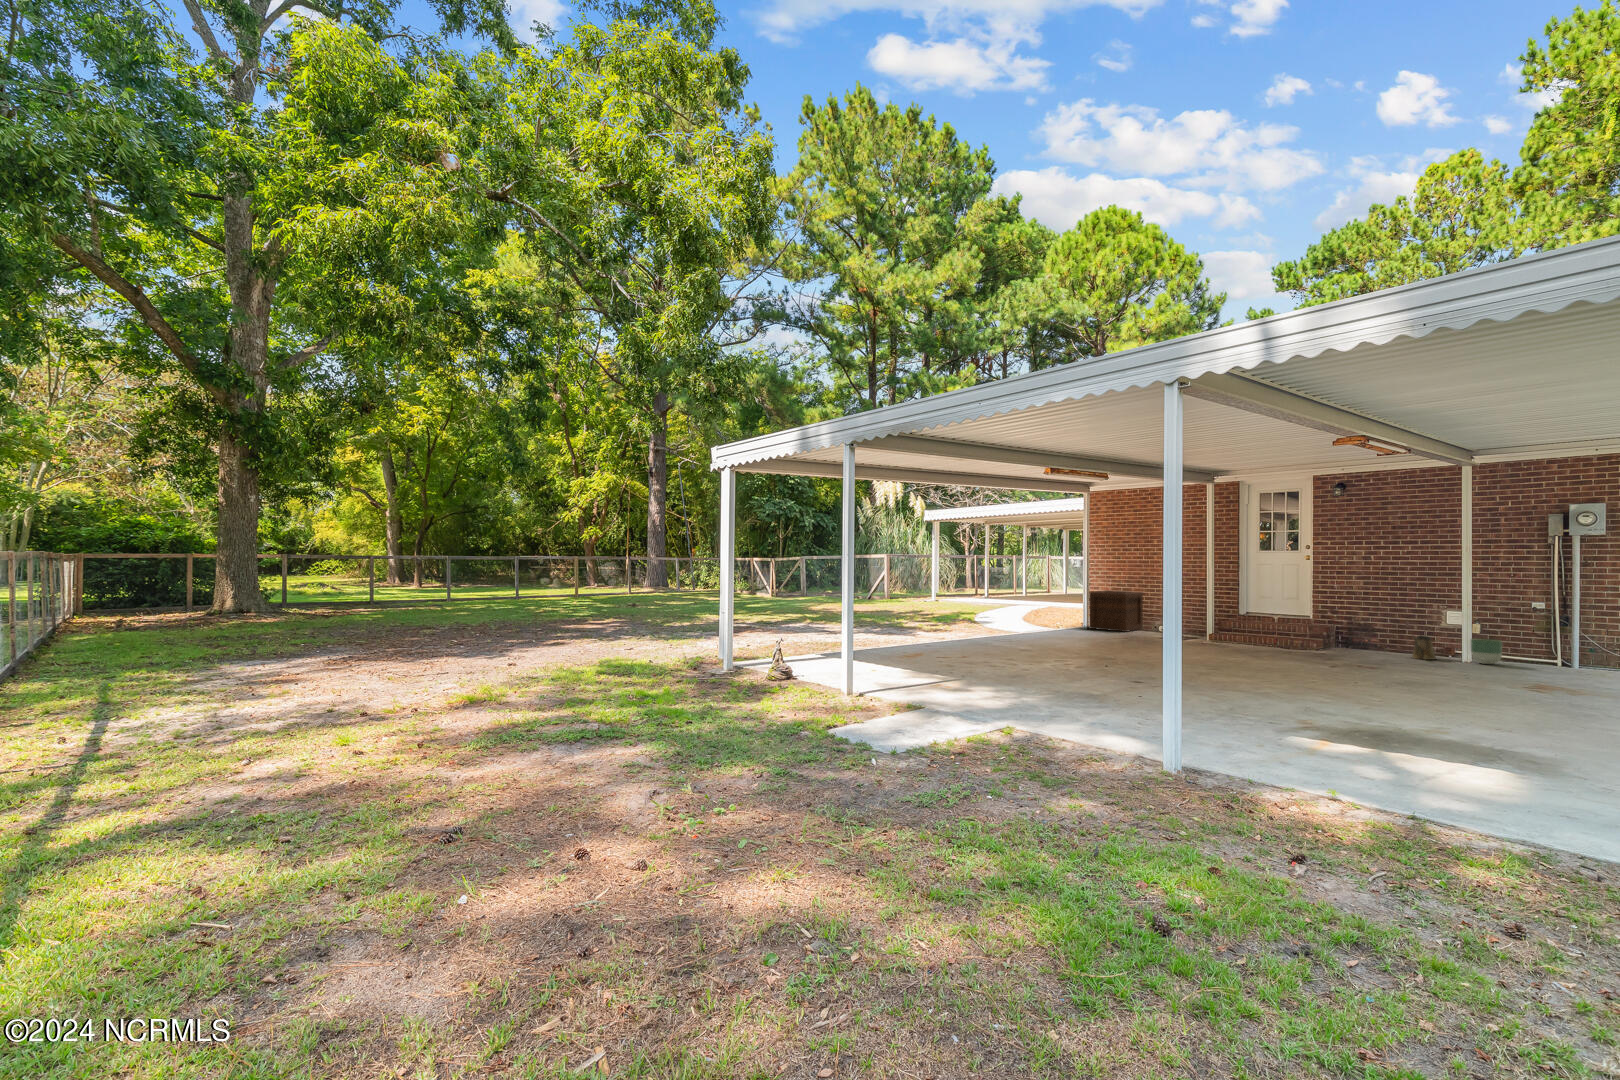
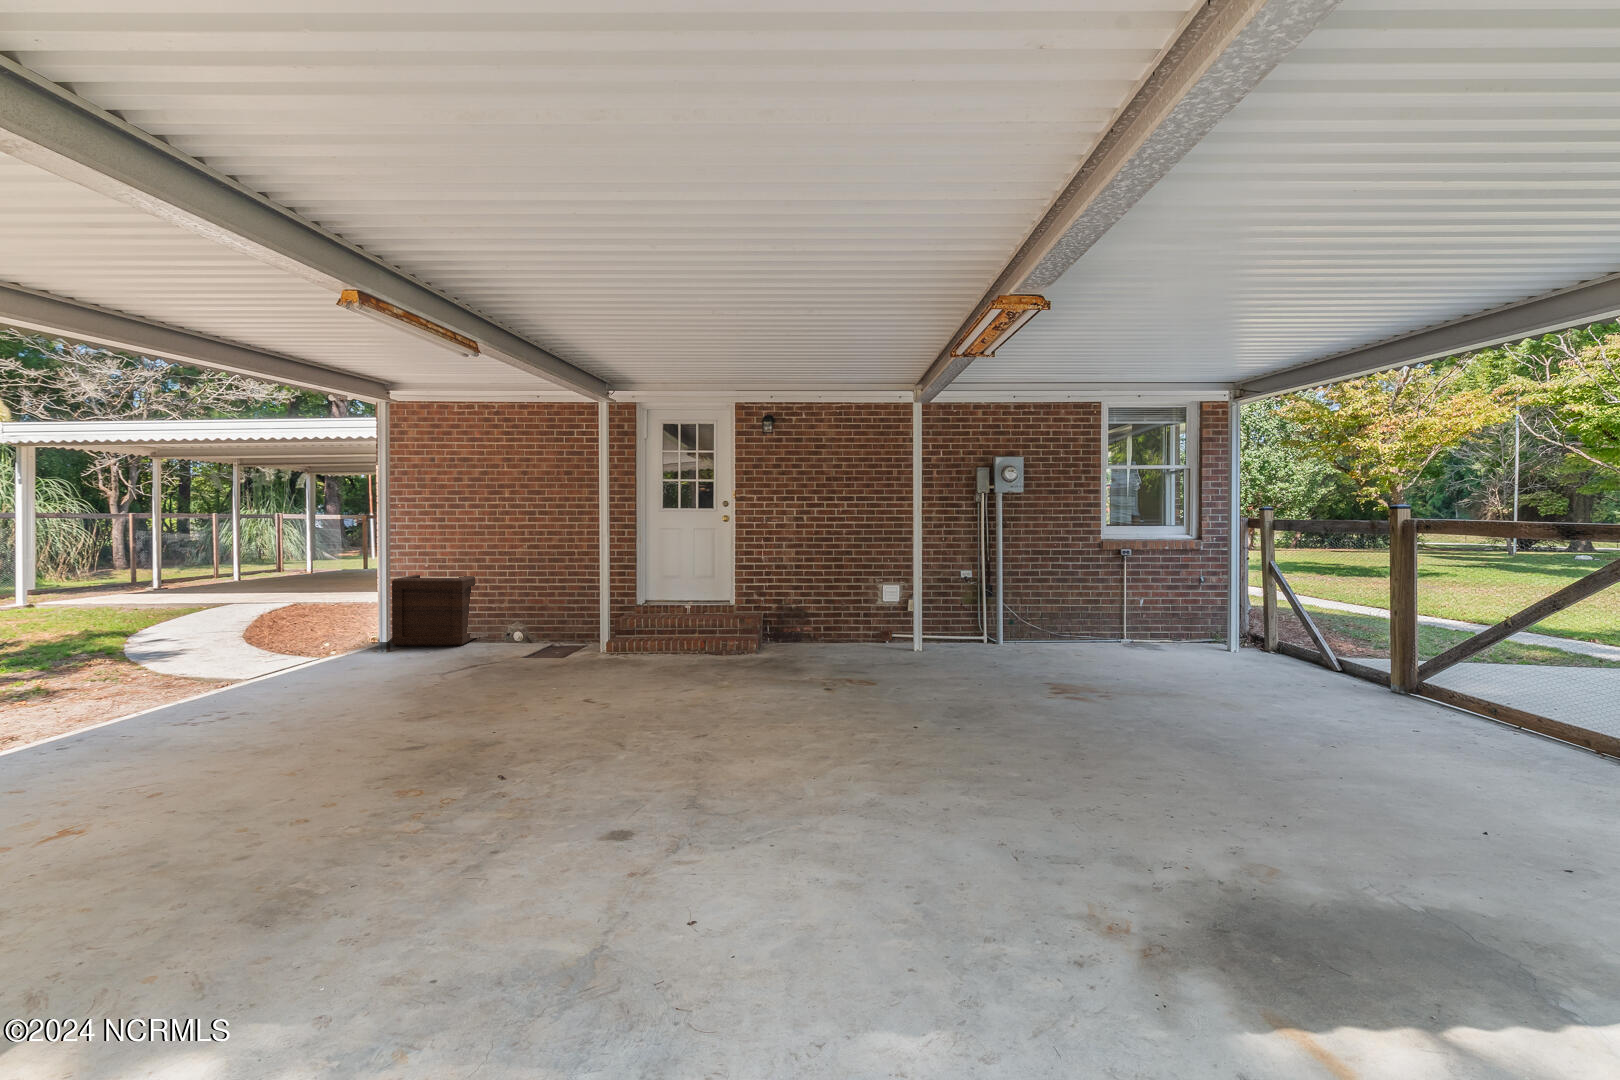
watering can: present [1412,636,1436,660] -> none [851,617,876,648]
planter: present [1471,639,1502,664] -> none [907,615,936,646]

